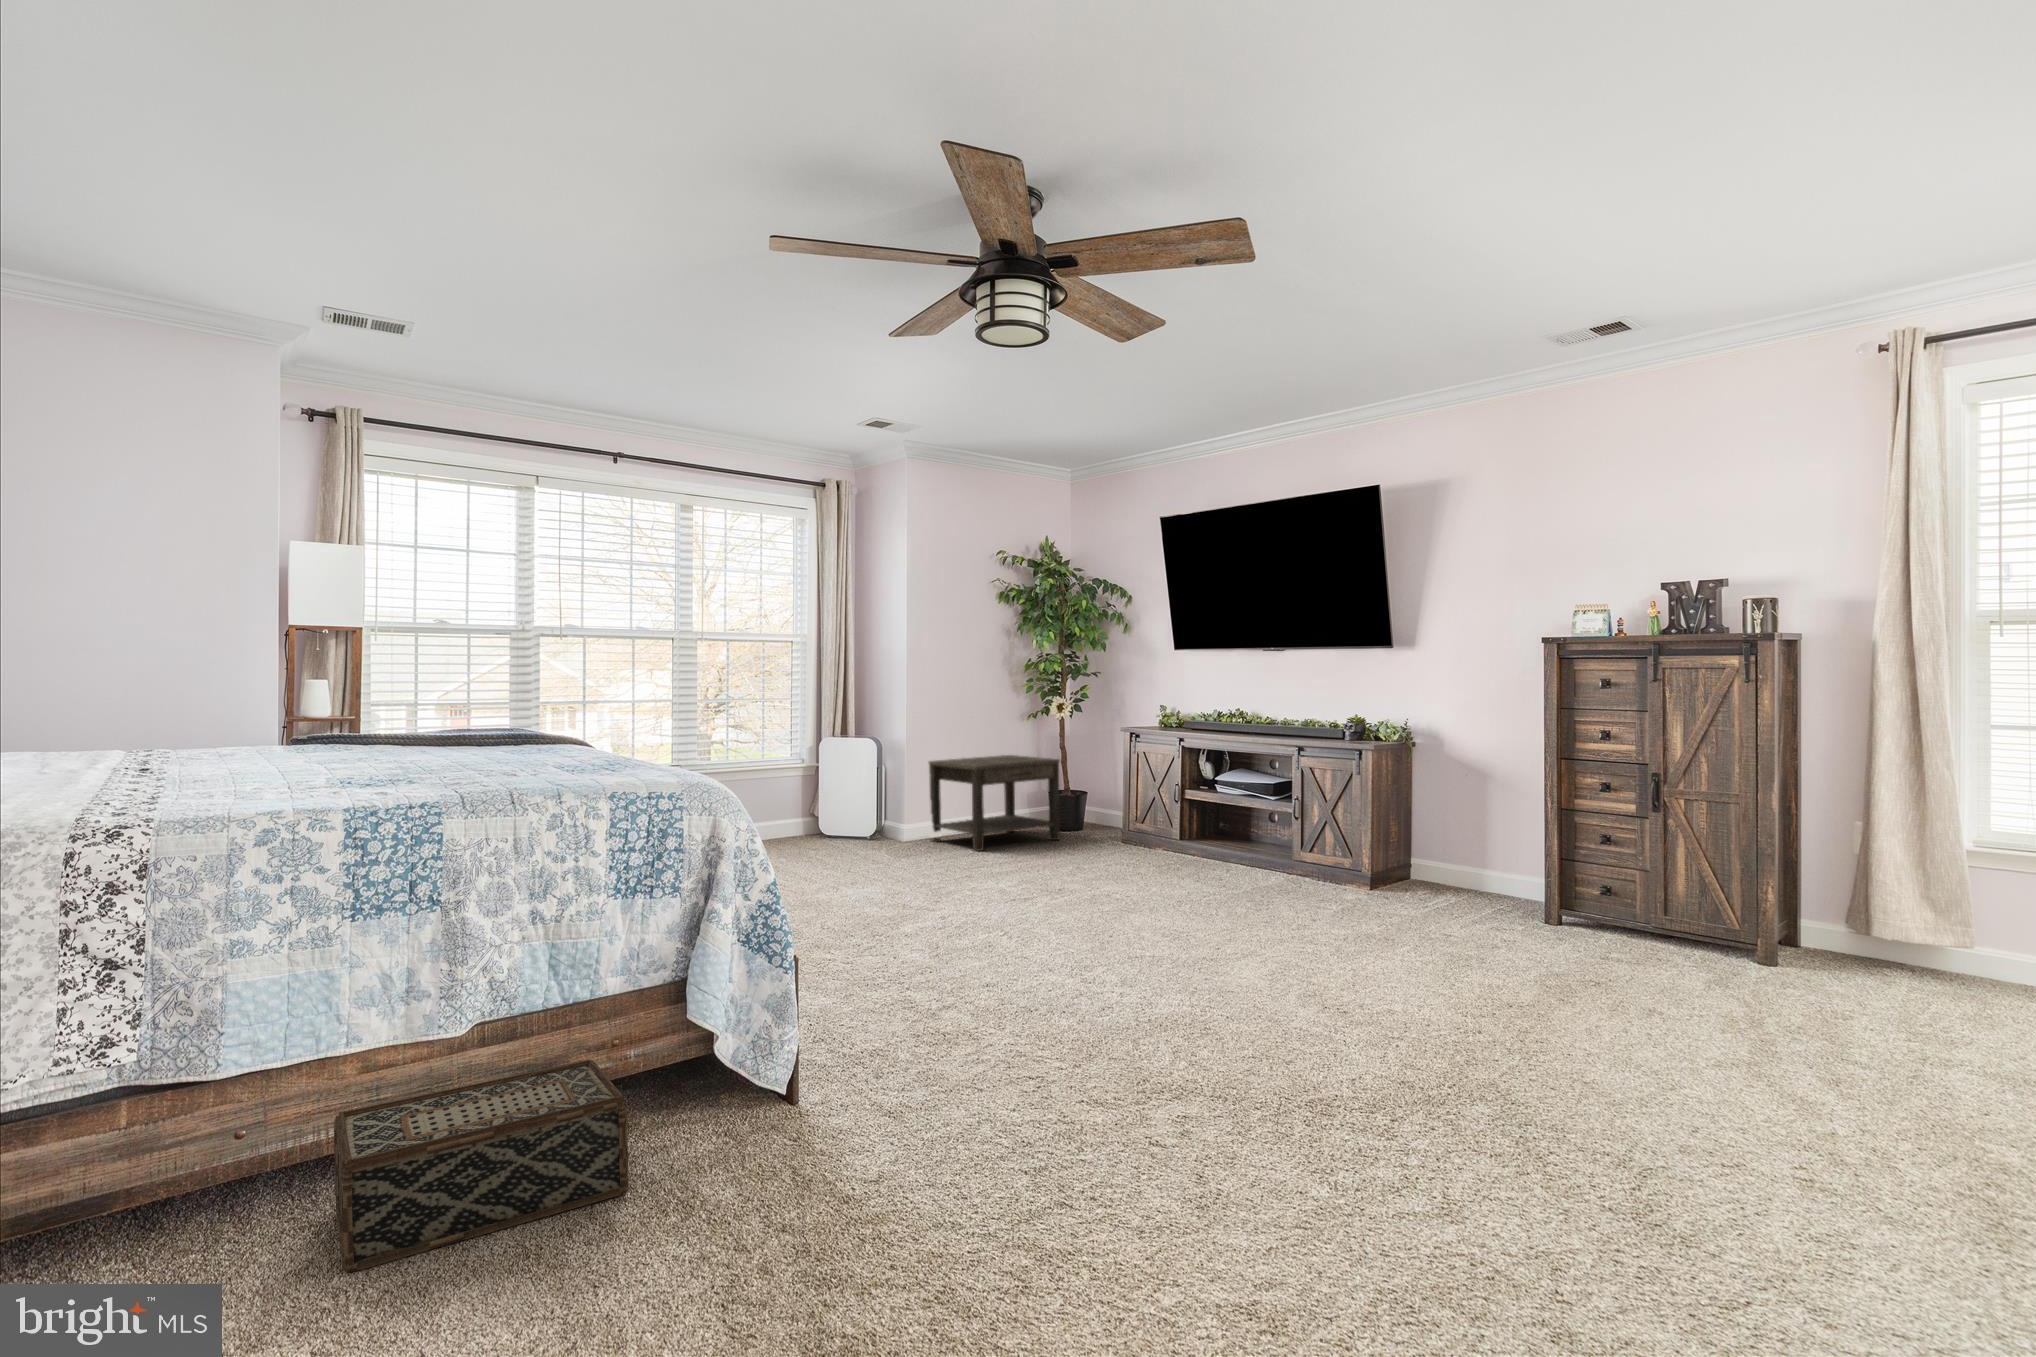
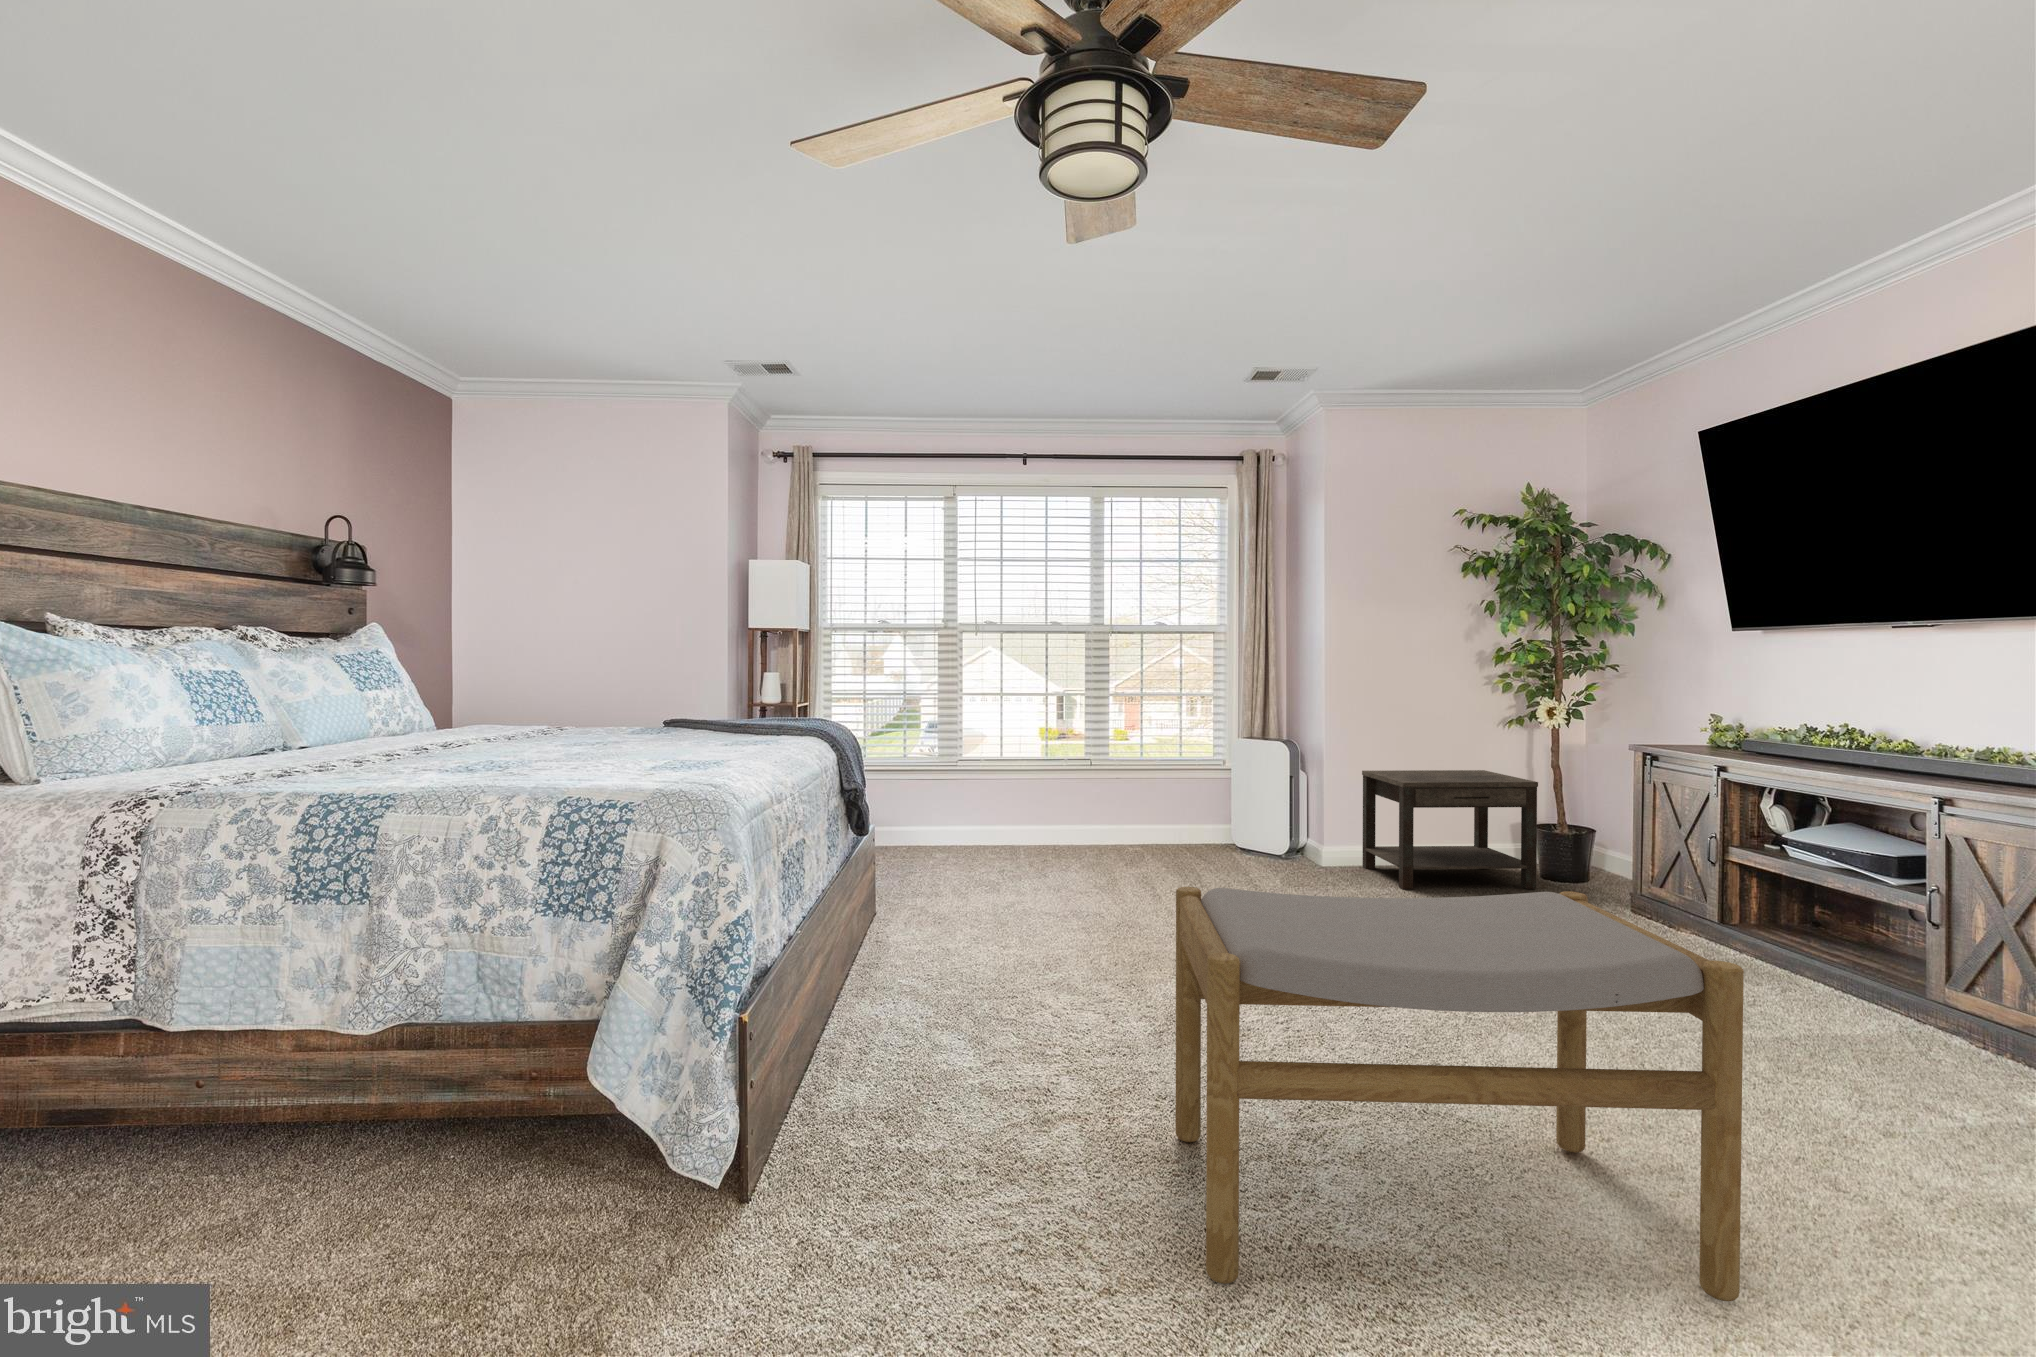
footstool: none [1024,804,1340,1047] -> present [1175,887,1744,1301]
woven basket: present [334,1059,628,1272] -> none [146,1090,505,1272]

